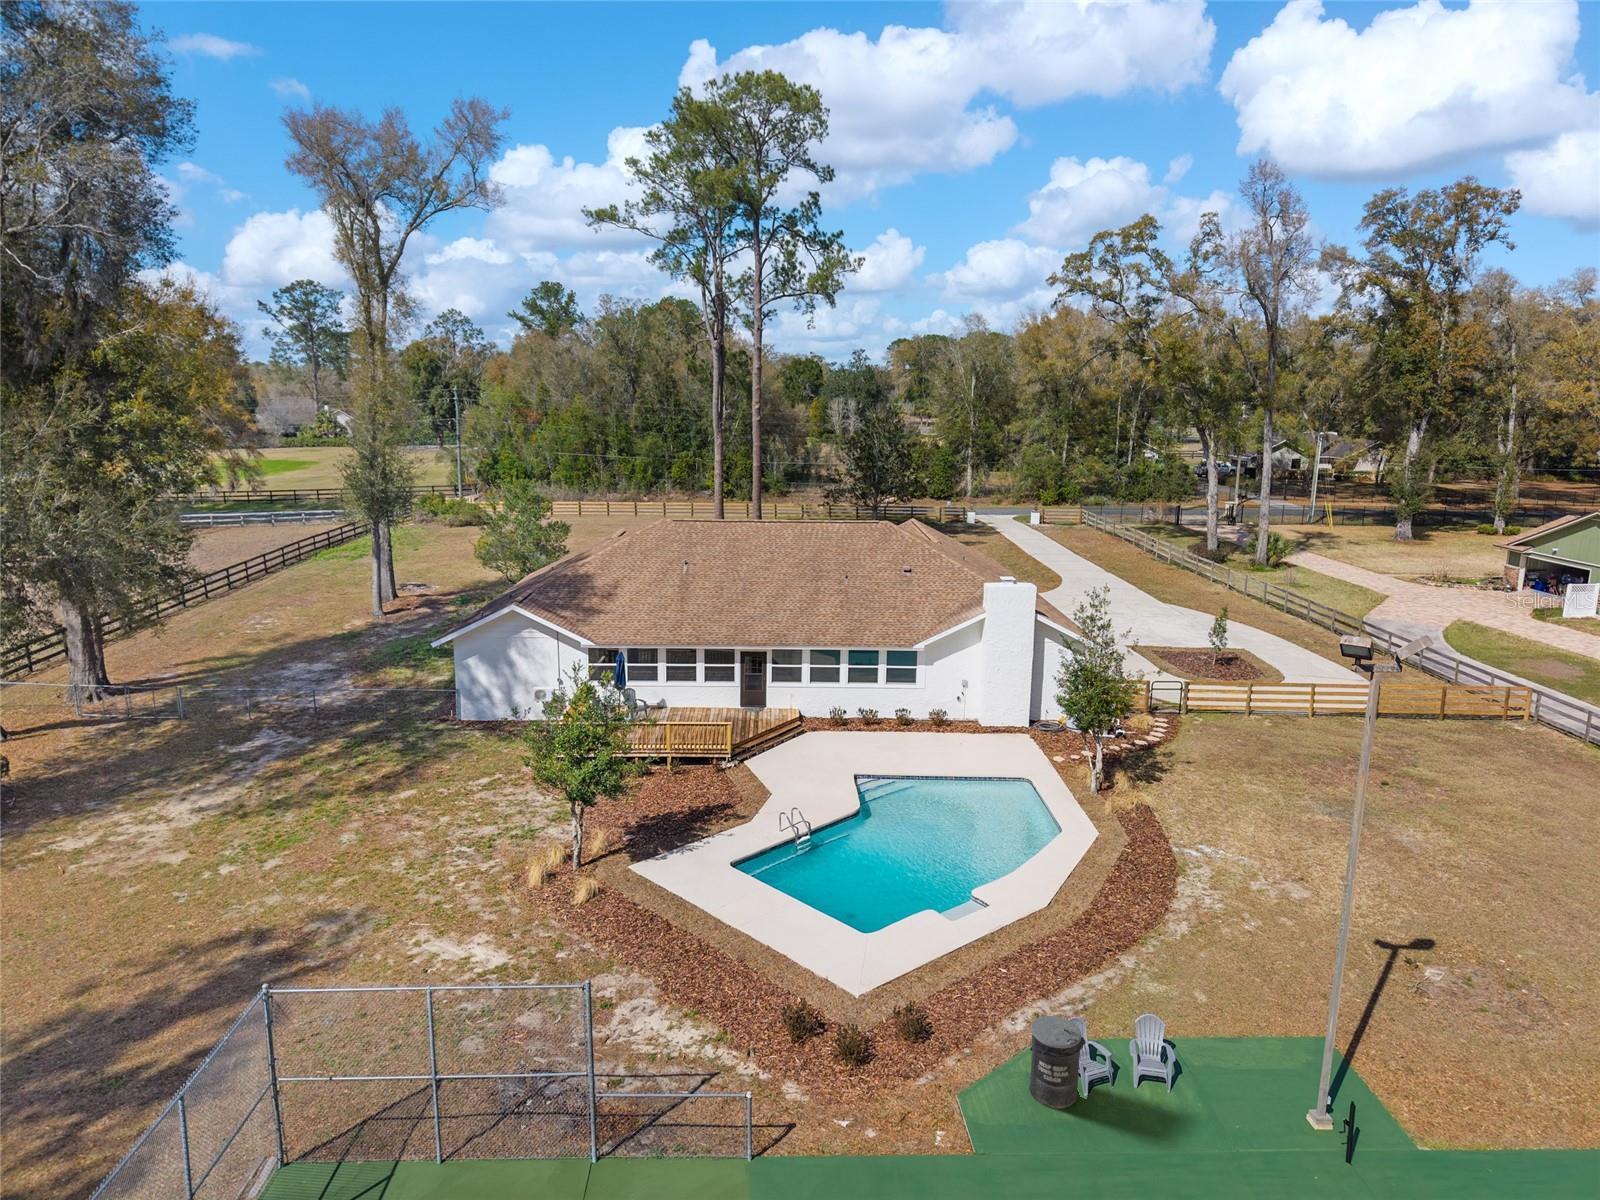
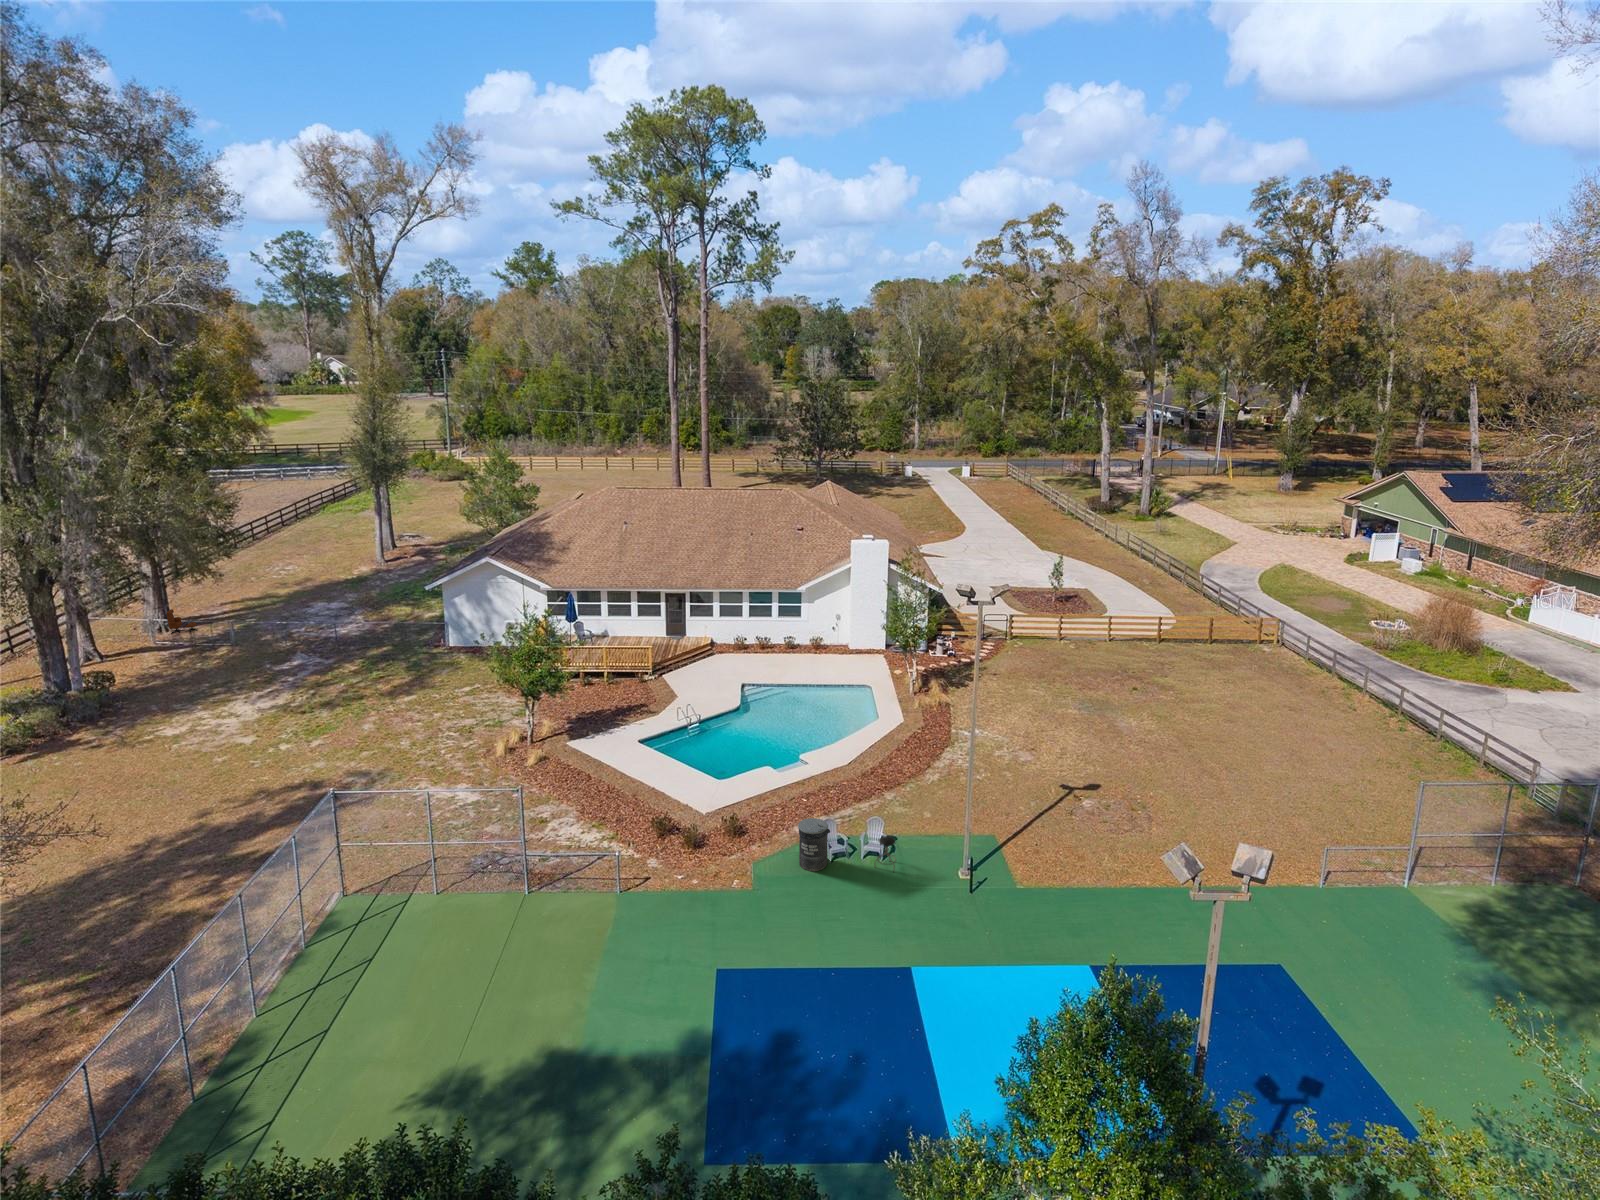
lounge chair: none [98,671,139,702] -> present [167,609,198,633]
stool: none [1156,1048,1194,1112] -> present [876,836,895,869]

